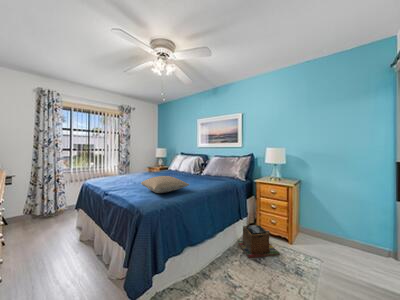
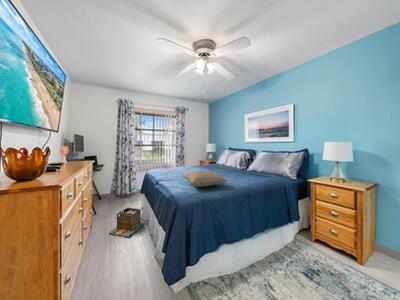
laundry basket: present [238,225,280,258] -> present [109,208,145,238]

